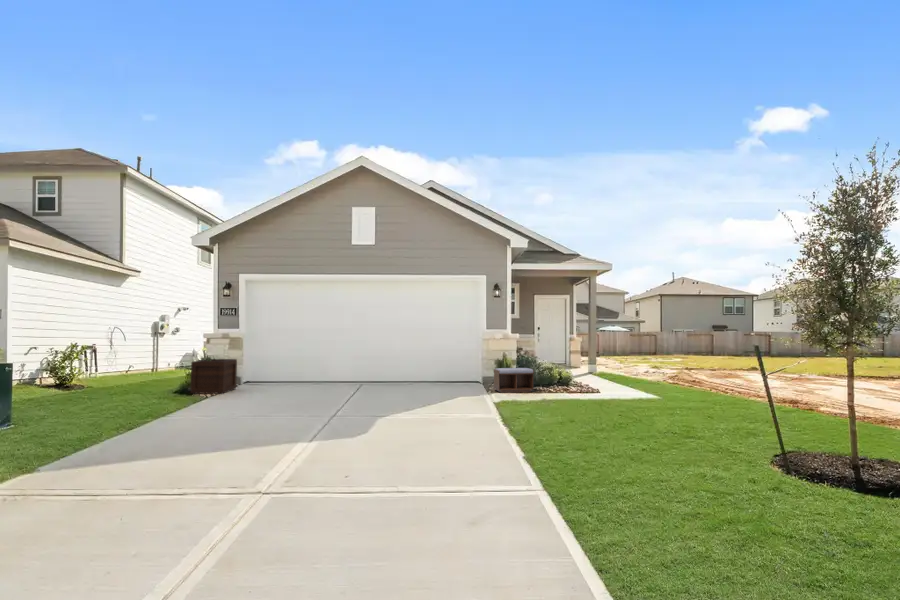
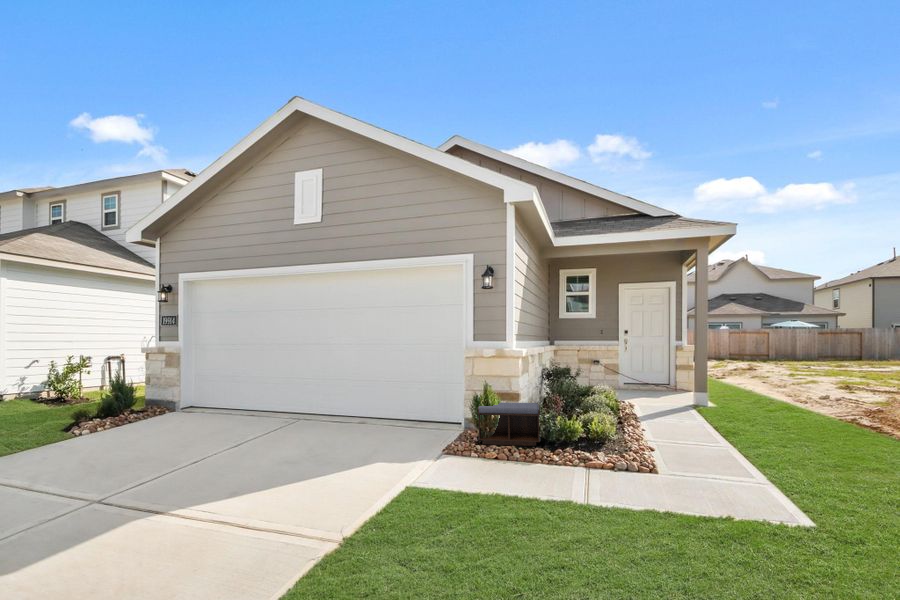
wooden crate: present [191,359,237,394] -> none [112,377,176,422]

